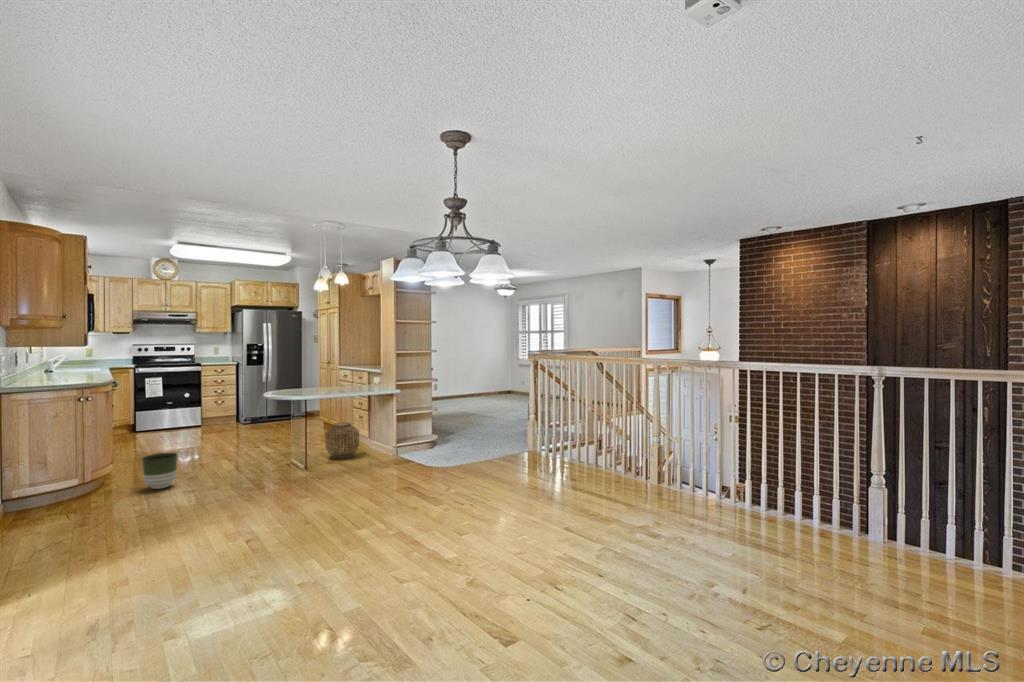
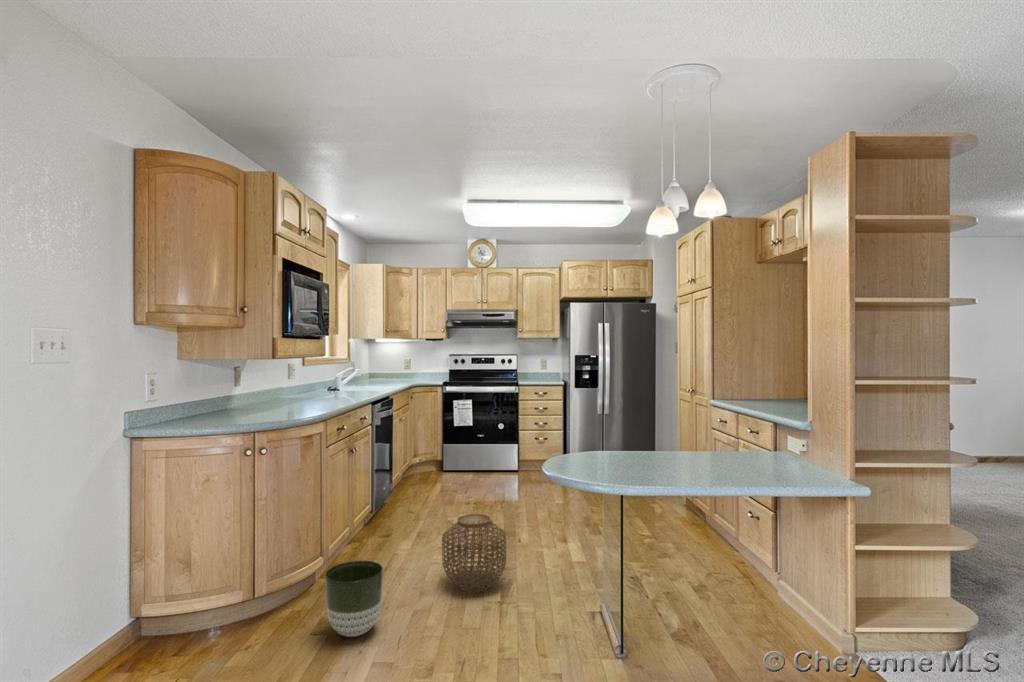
woven basket: present [326,422,359,459] -> present [442,514,506,593]

